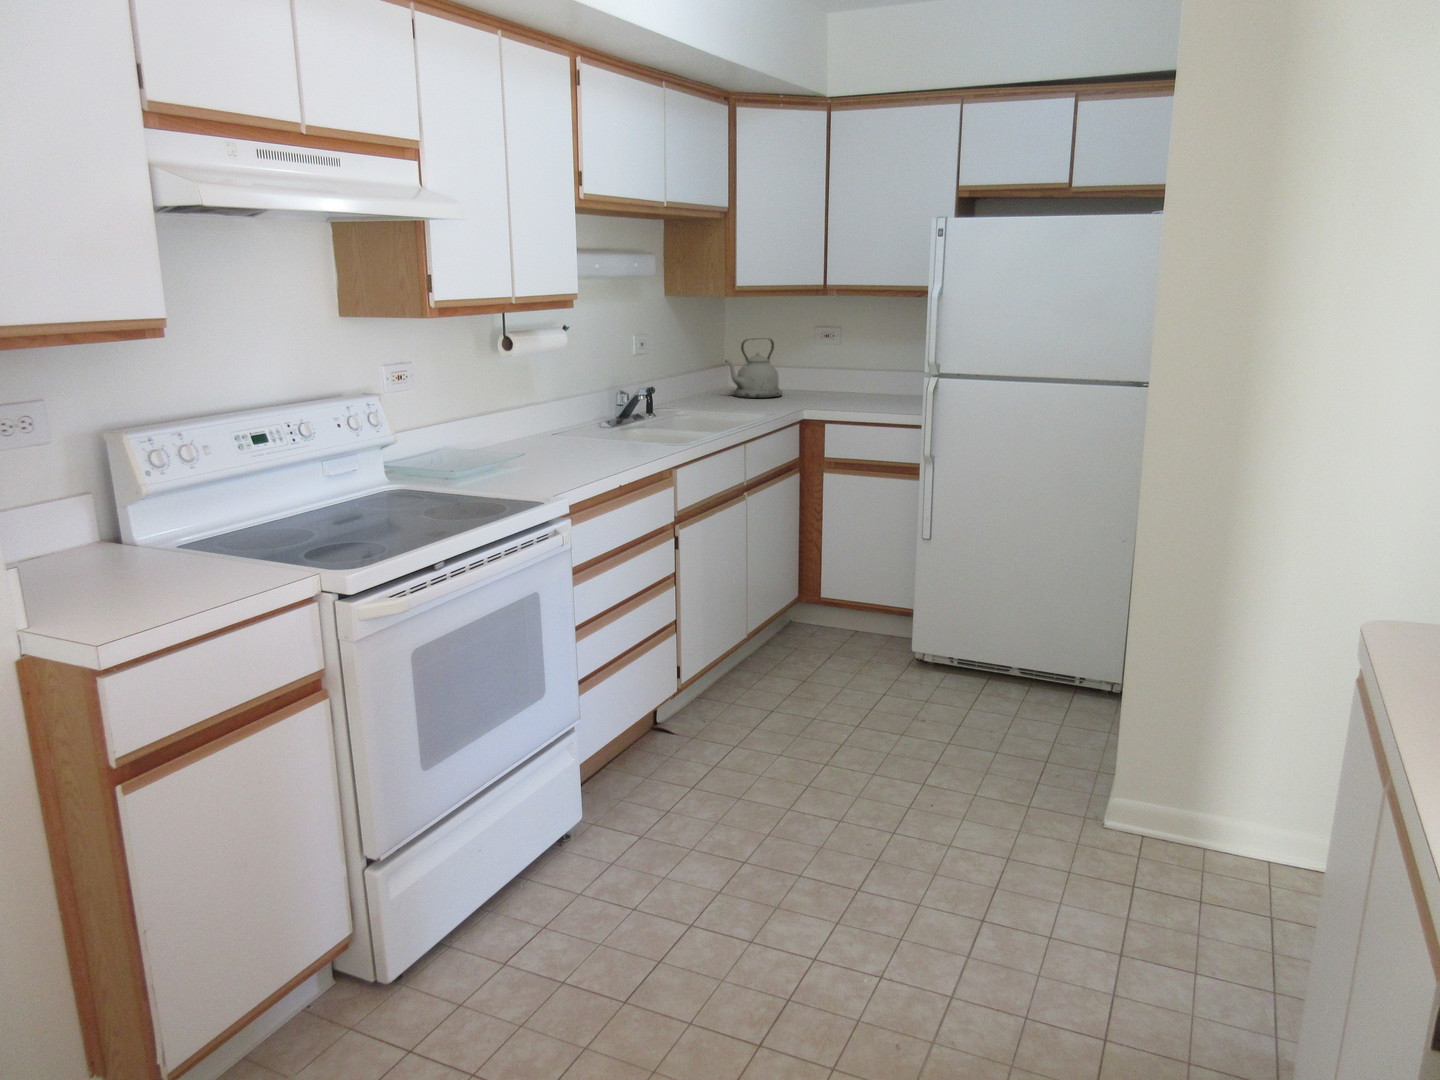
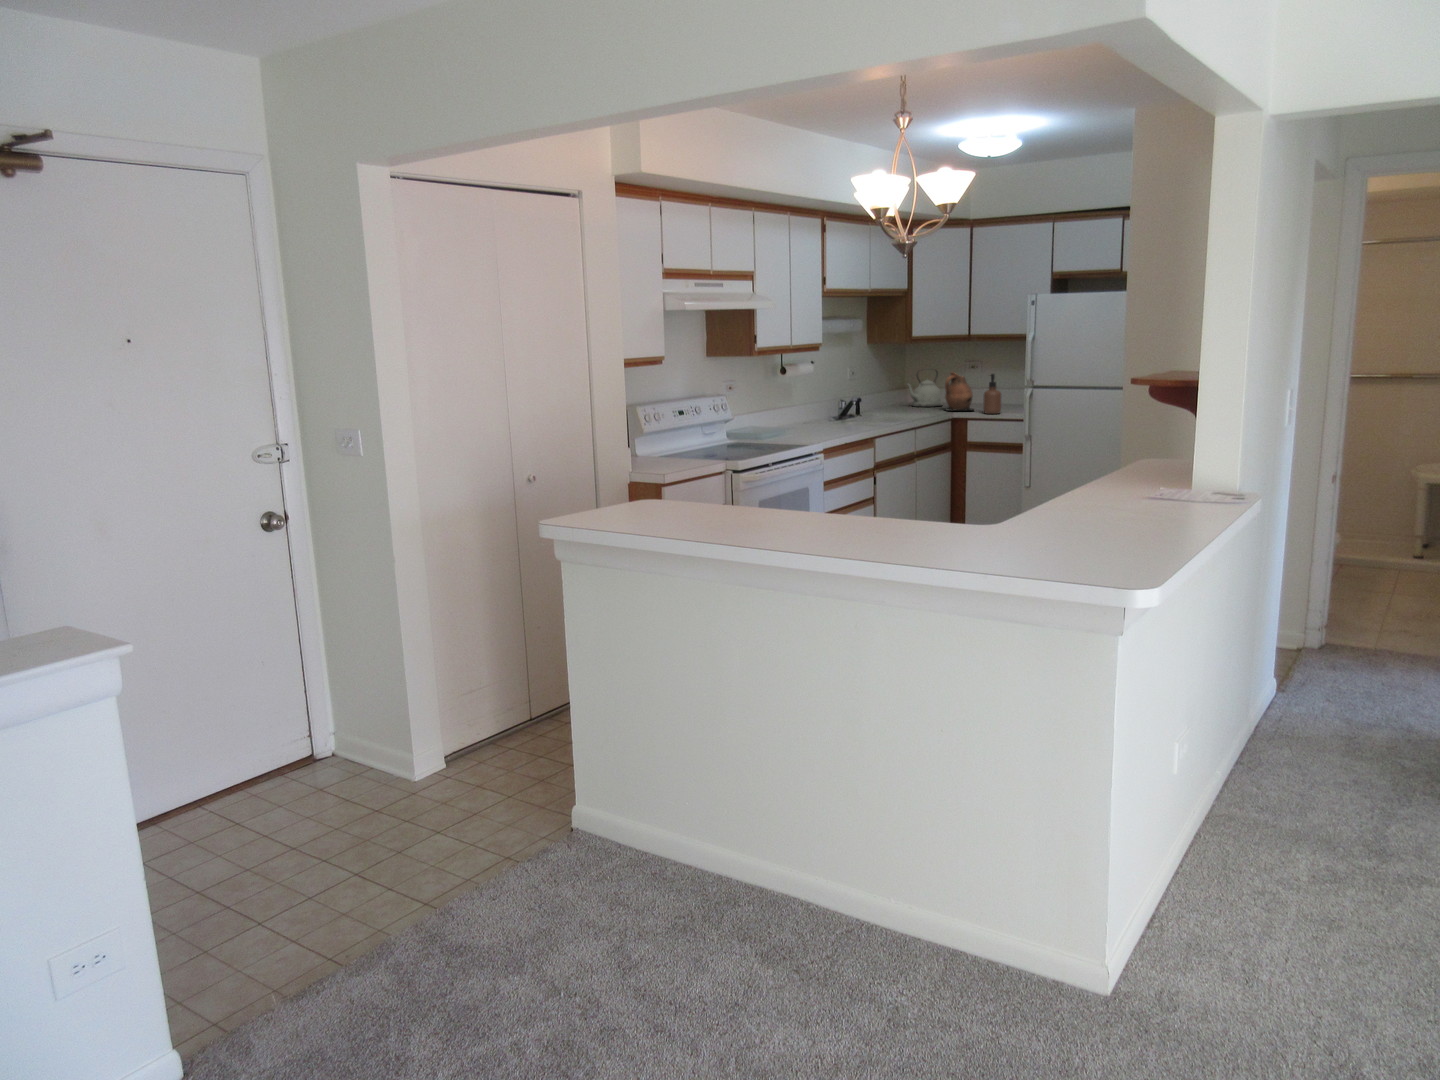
ceramic pitcher: none [783,345,835,408] -> present [945,372,974,411]
soap dispenser: none [850,350,878,415] -> present [983,374,1001,414]

